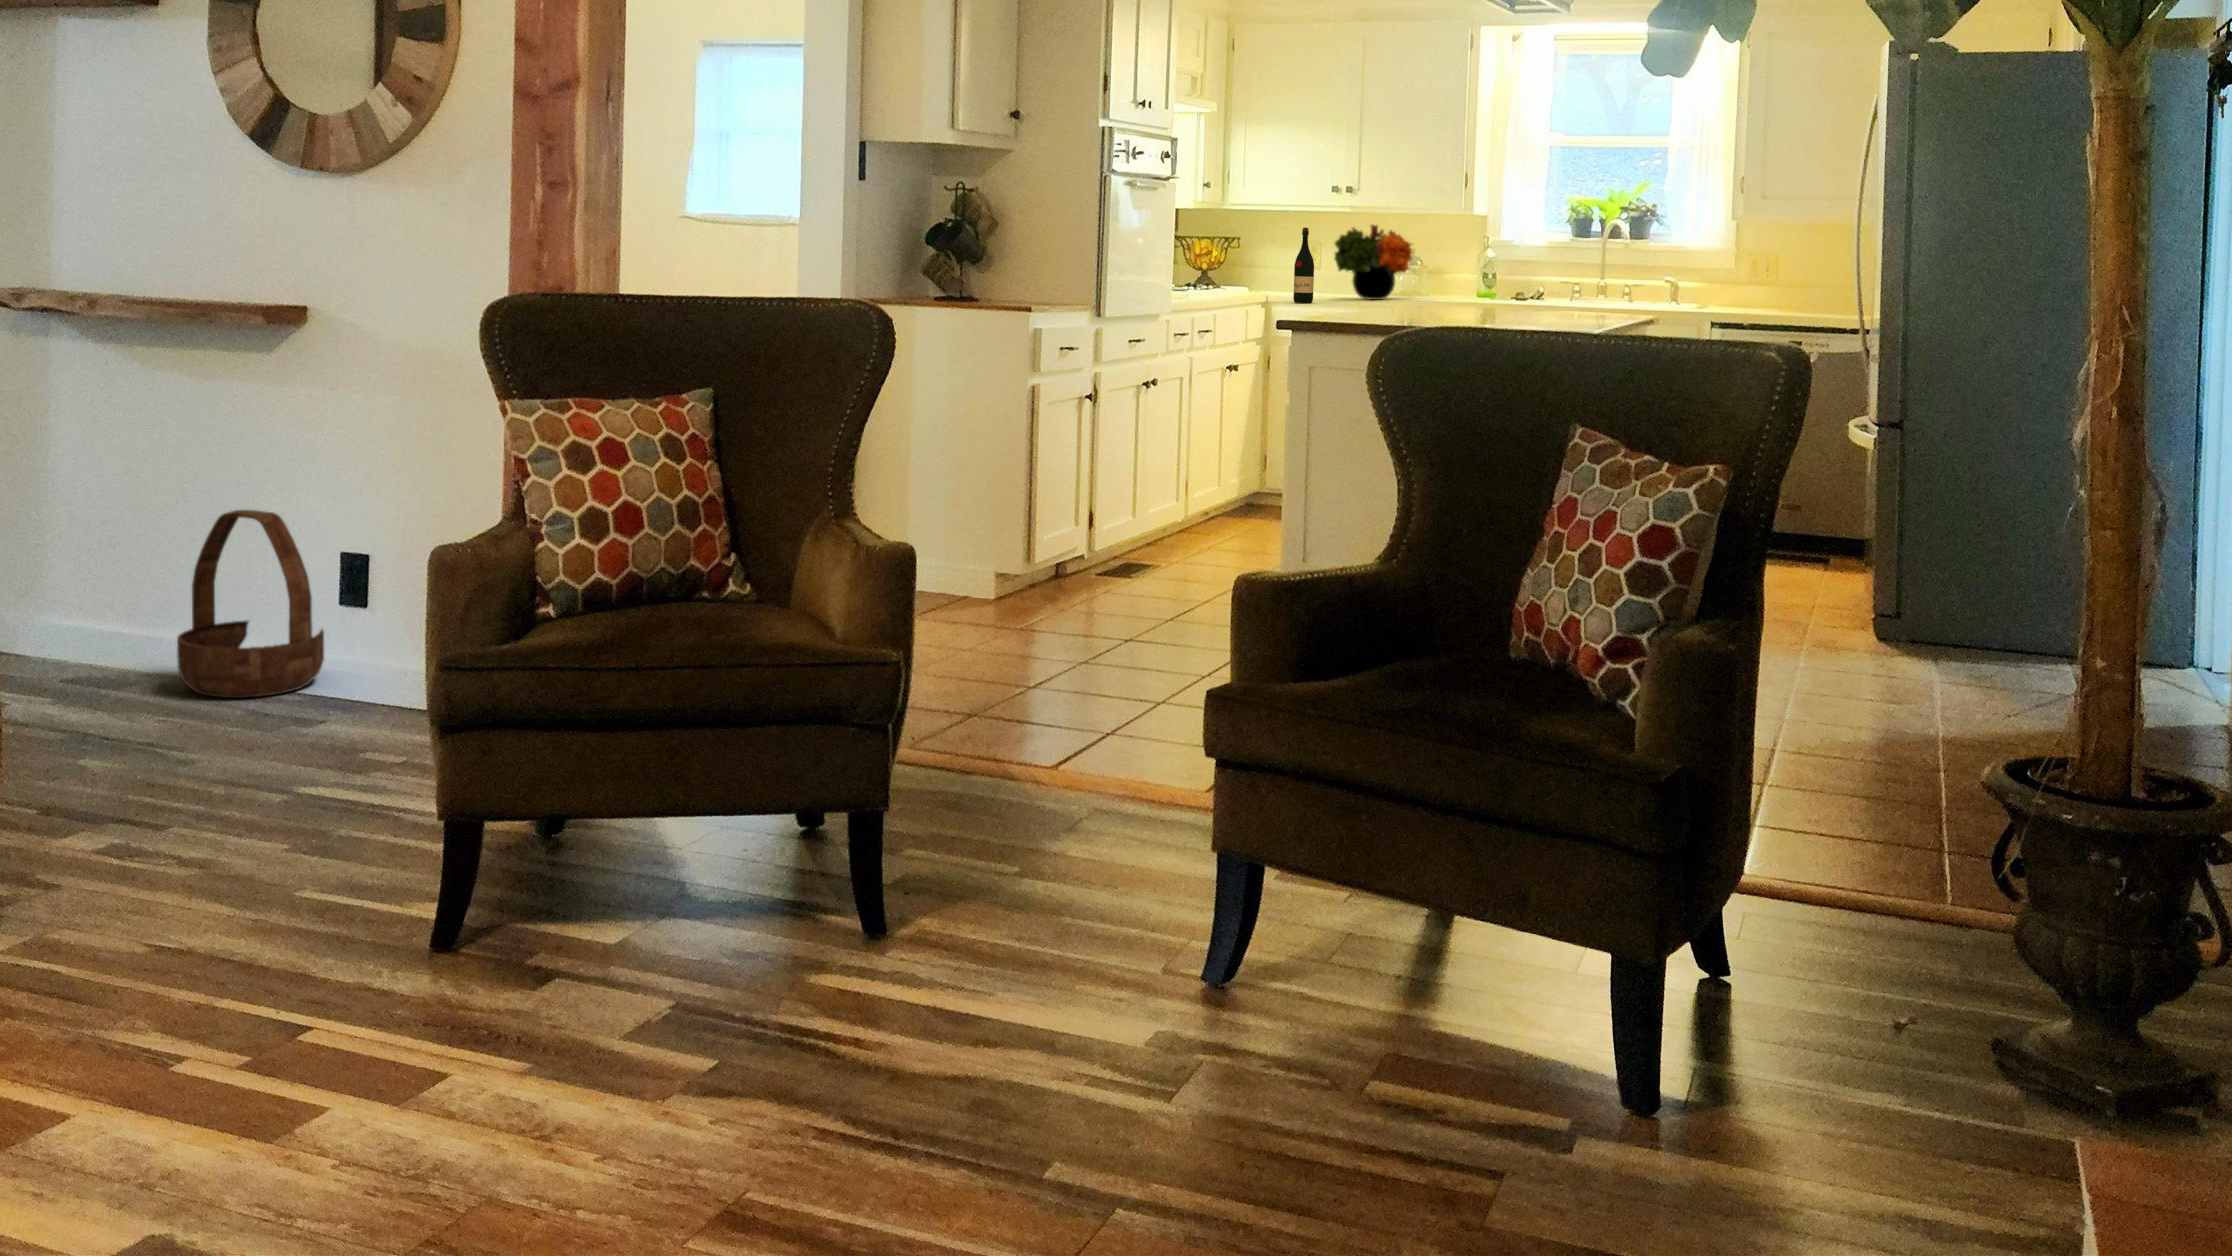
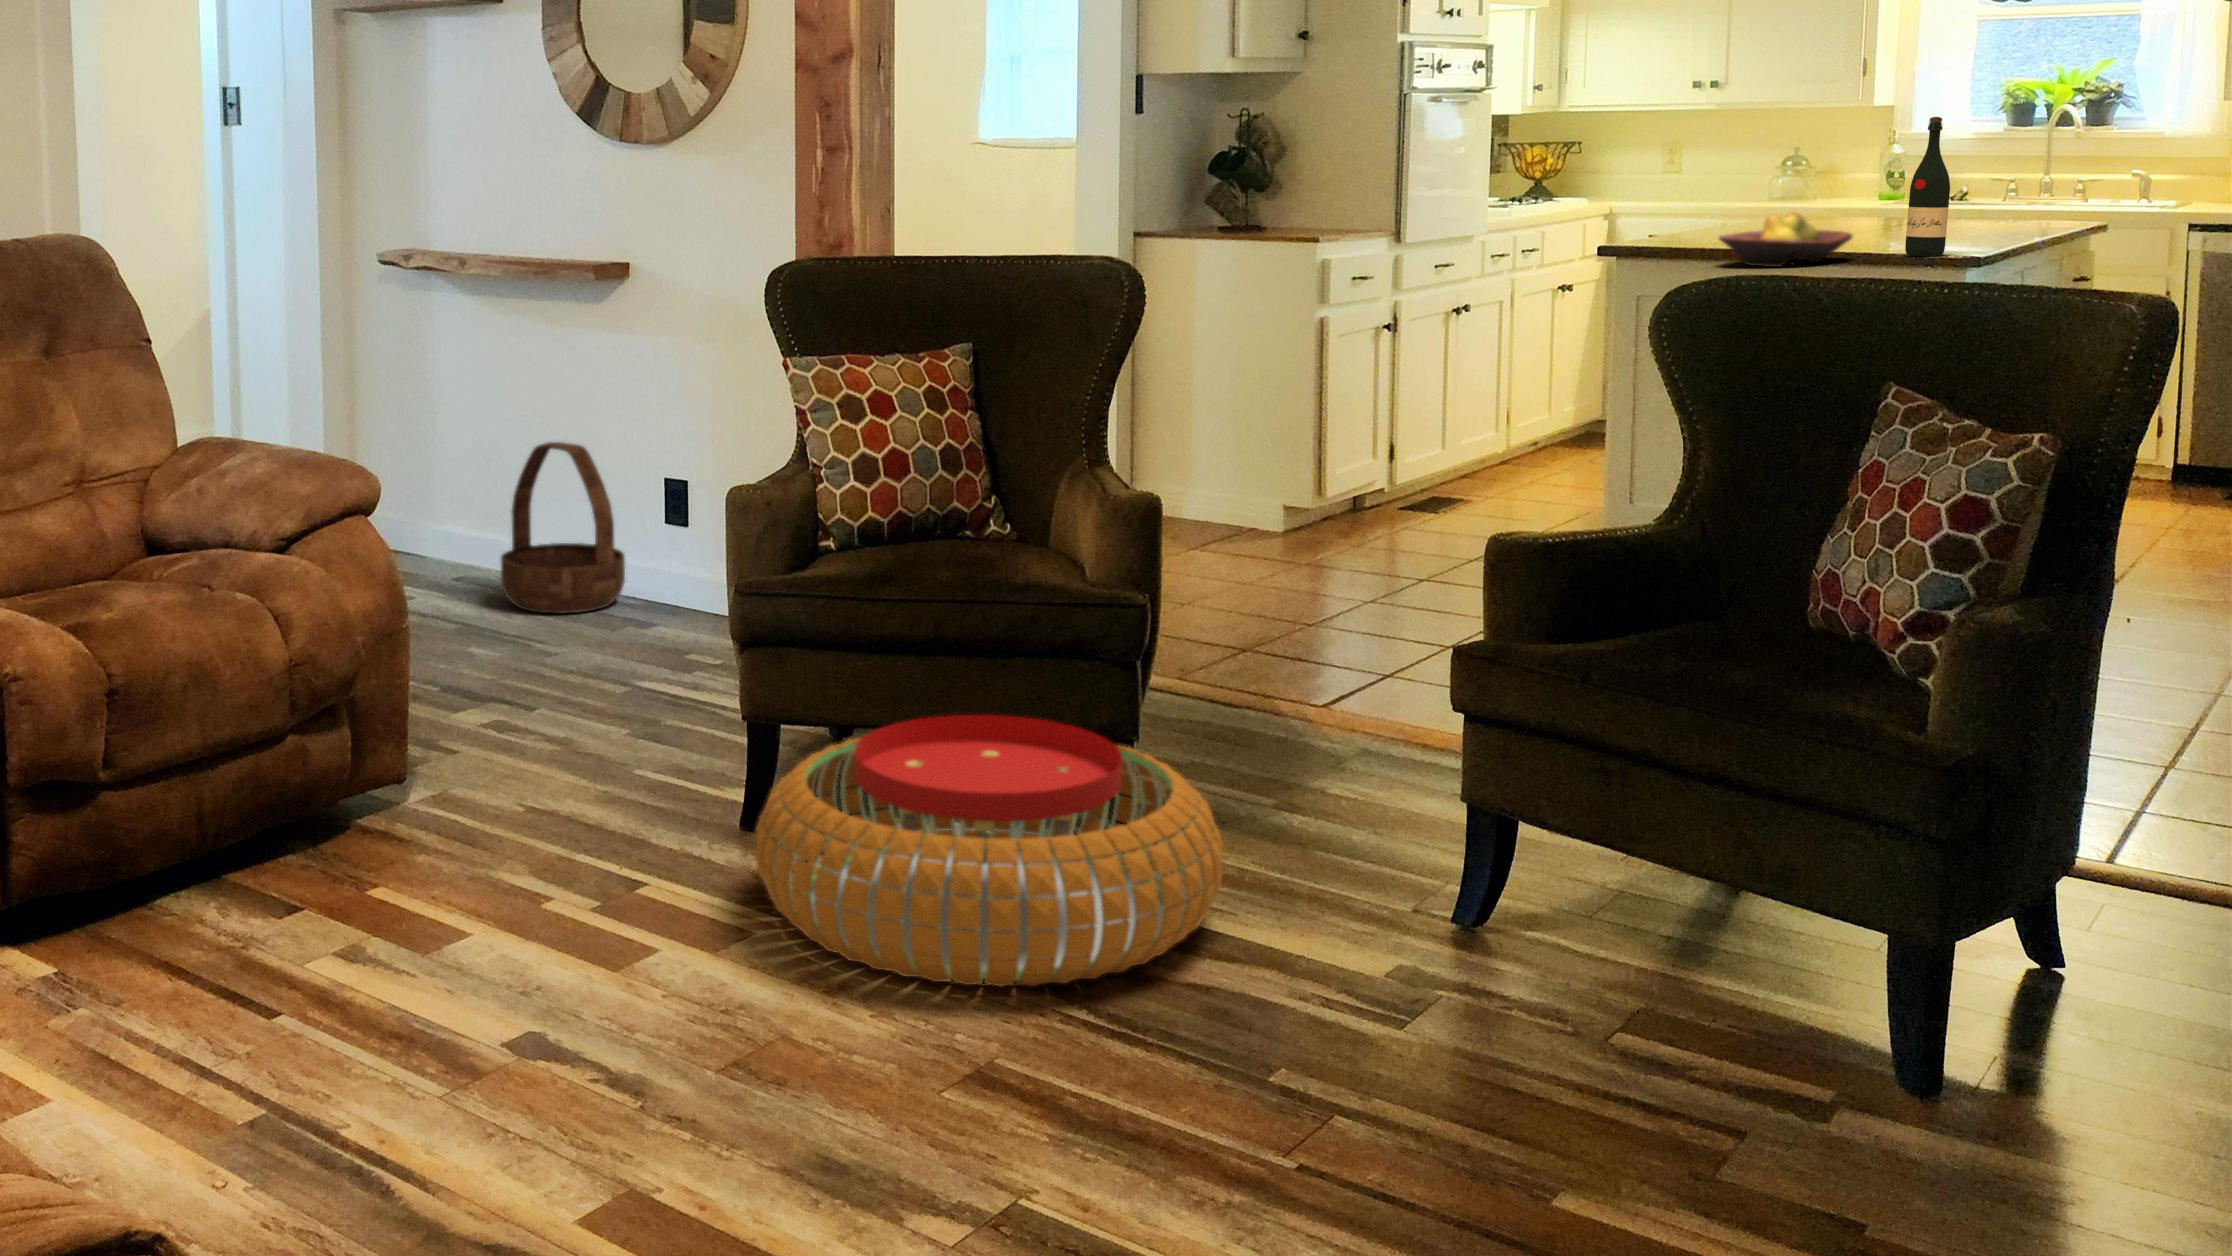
flower arrangement: present [1335,225,1412,300] -> none [1690,122,1799,210]
wine bottle: present [1293,228,1314,303] -> present [1905,117,1950,256]
fruit bowl: none [1385,288,1493,335] -> present [1719,212,1852,267]
pouf: none [459,789,979,1102] -> present [756,715,1224,986]

